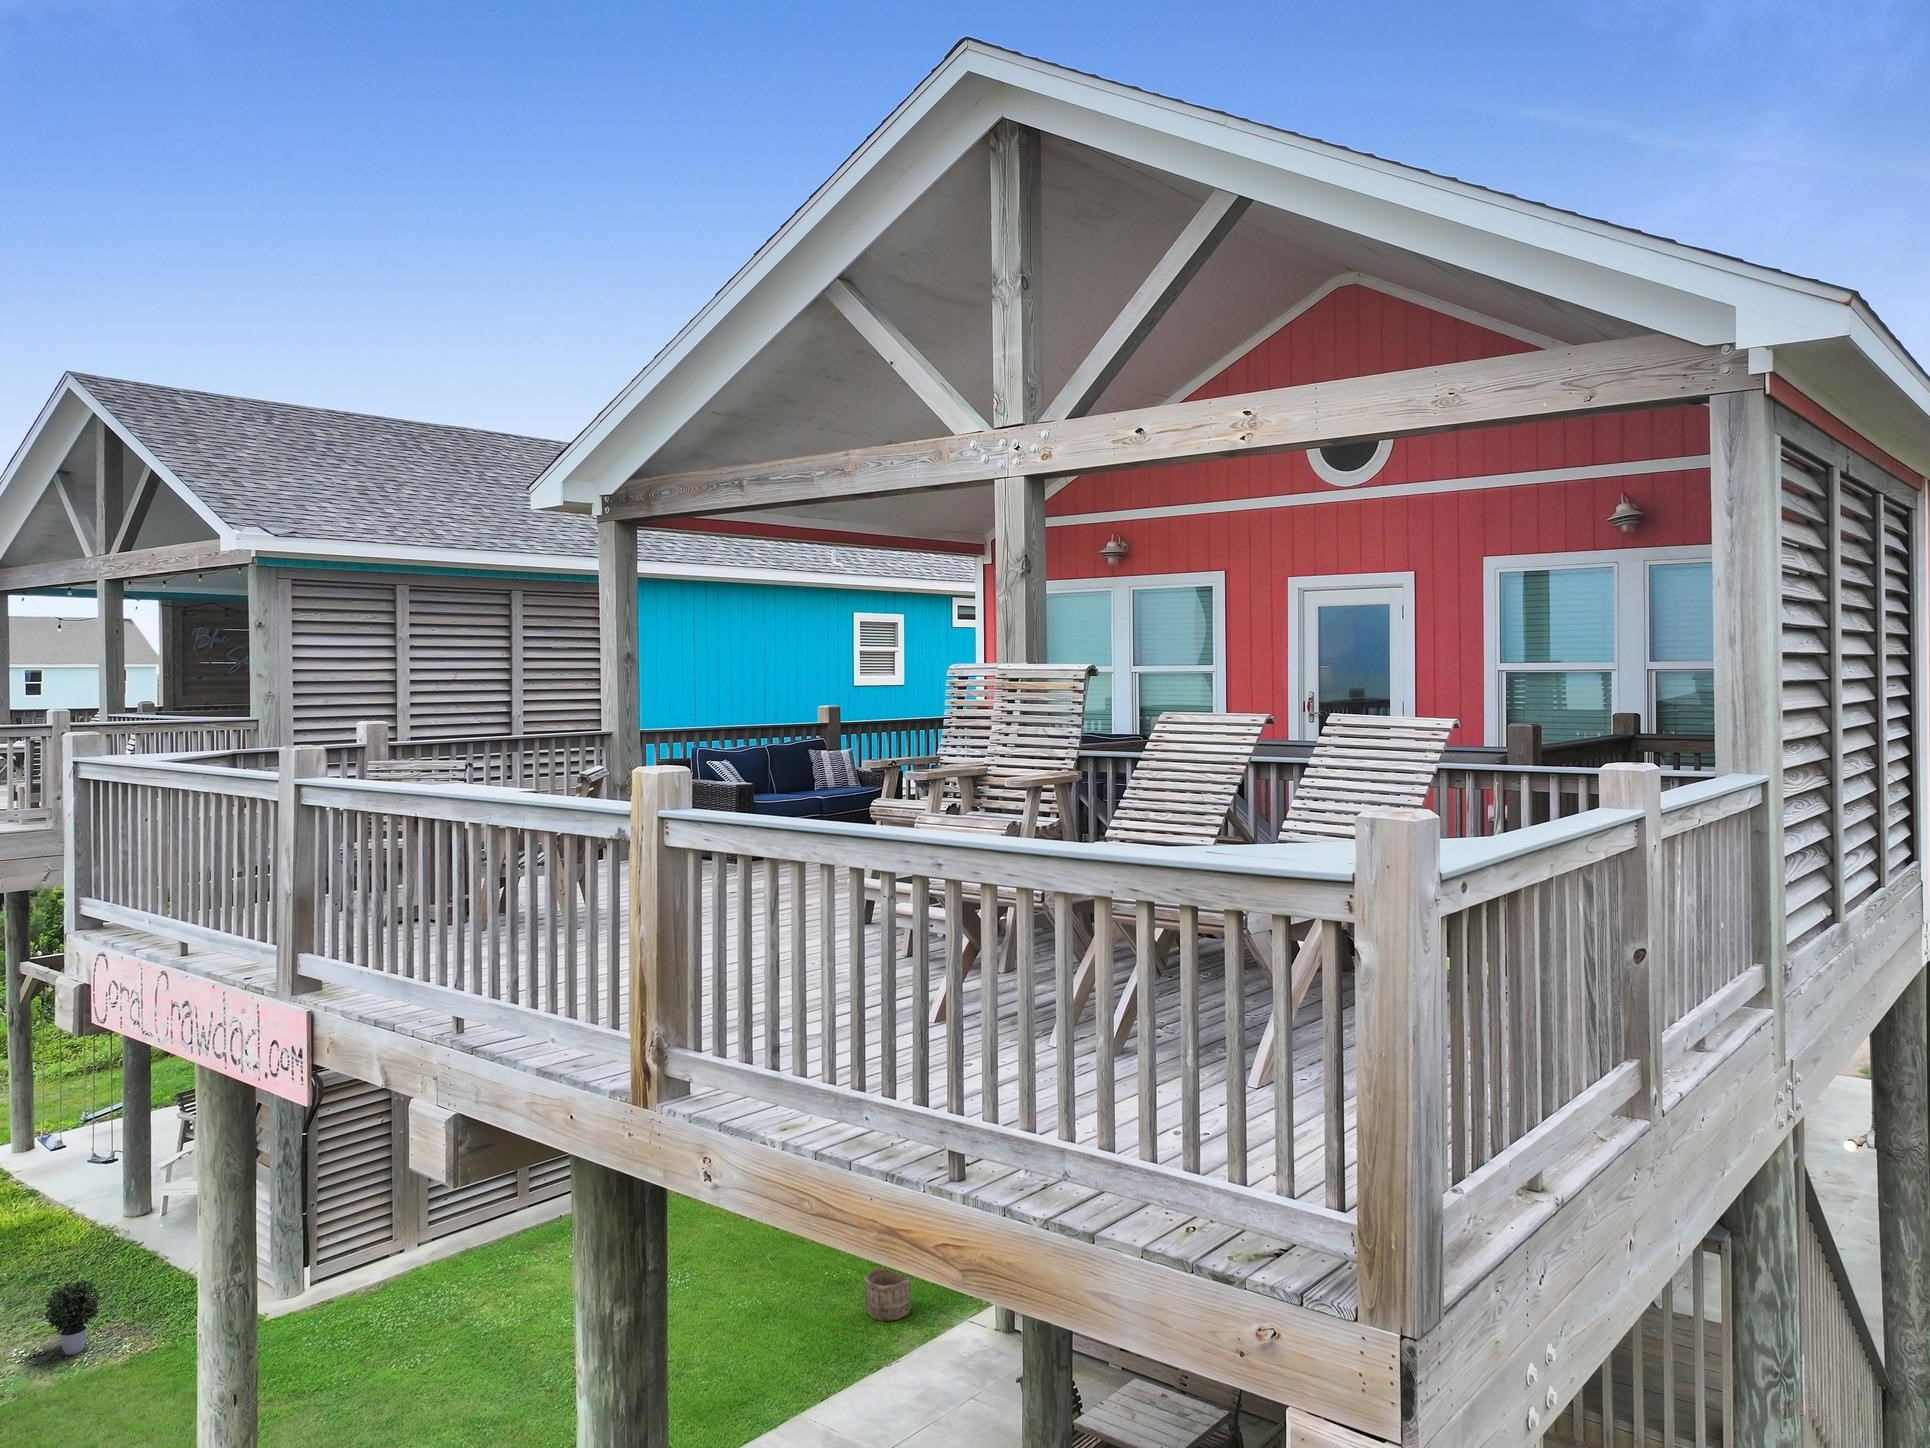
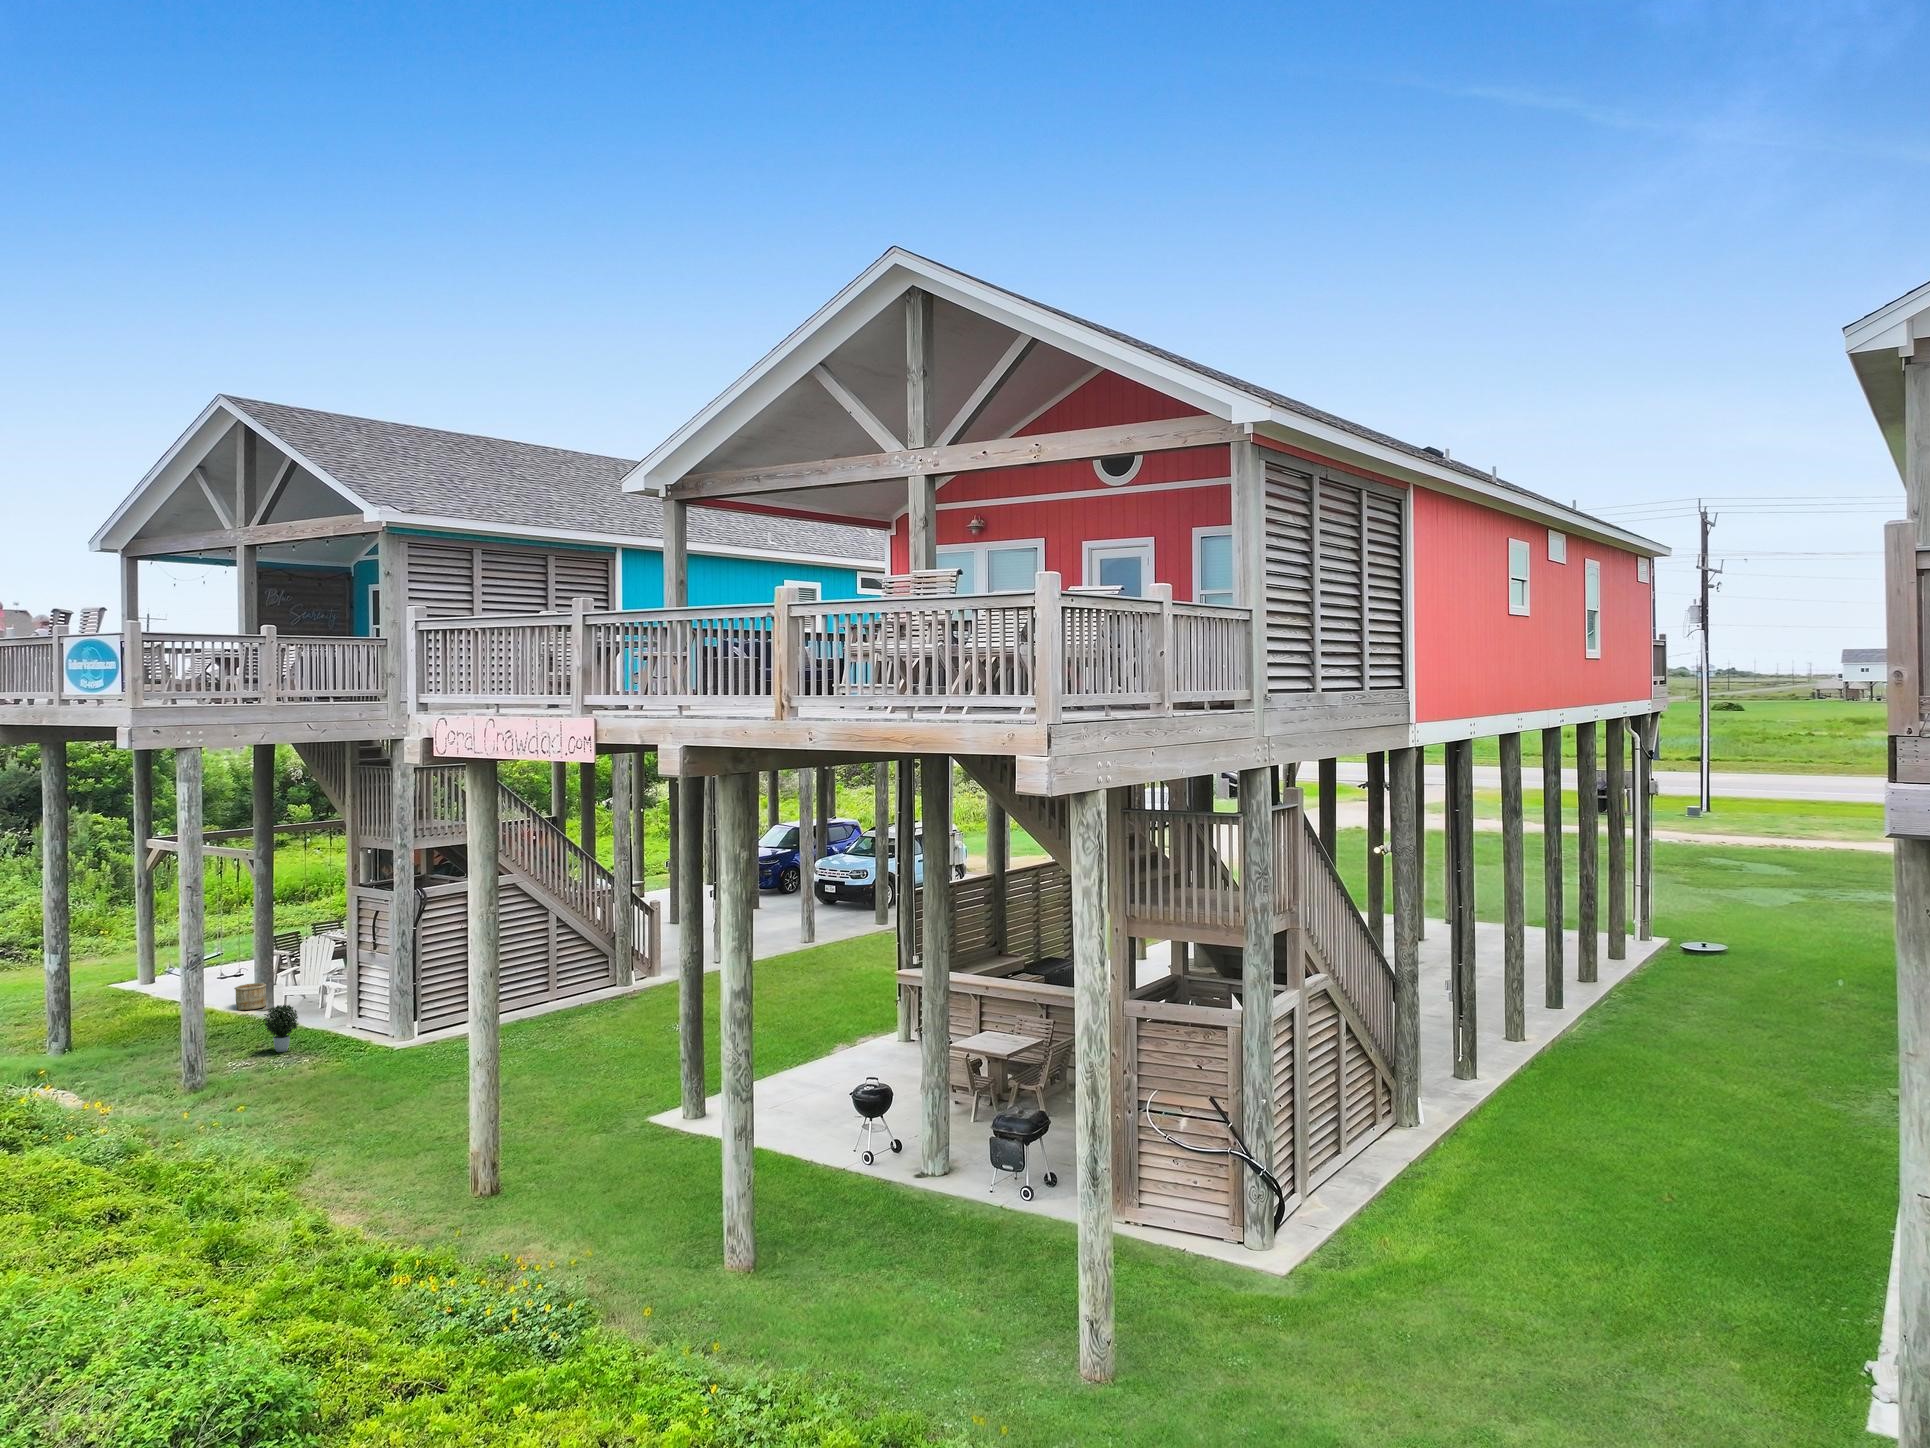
wooden bucket: present [864,1268,911,1321] -> present [234,983,267,1010]

